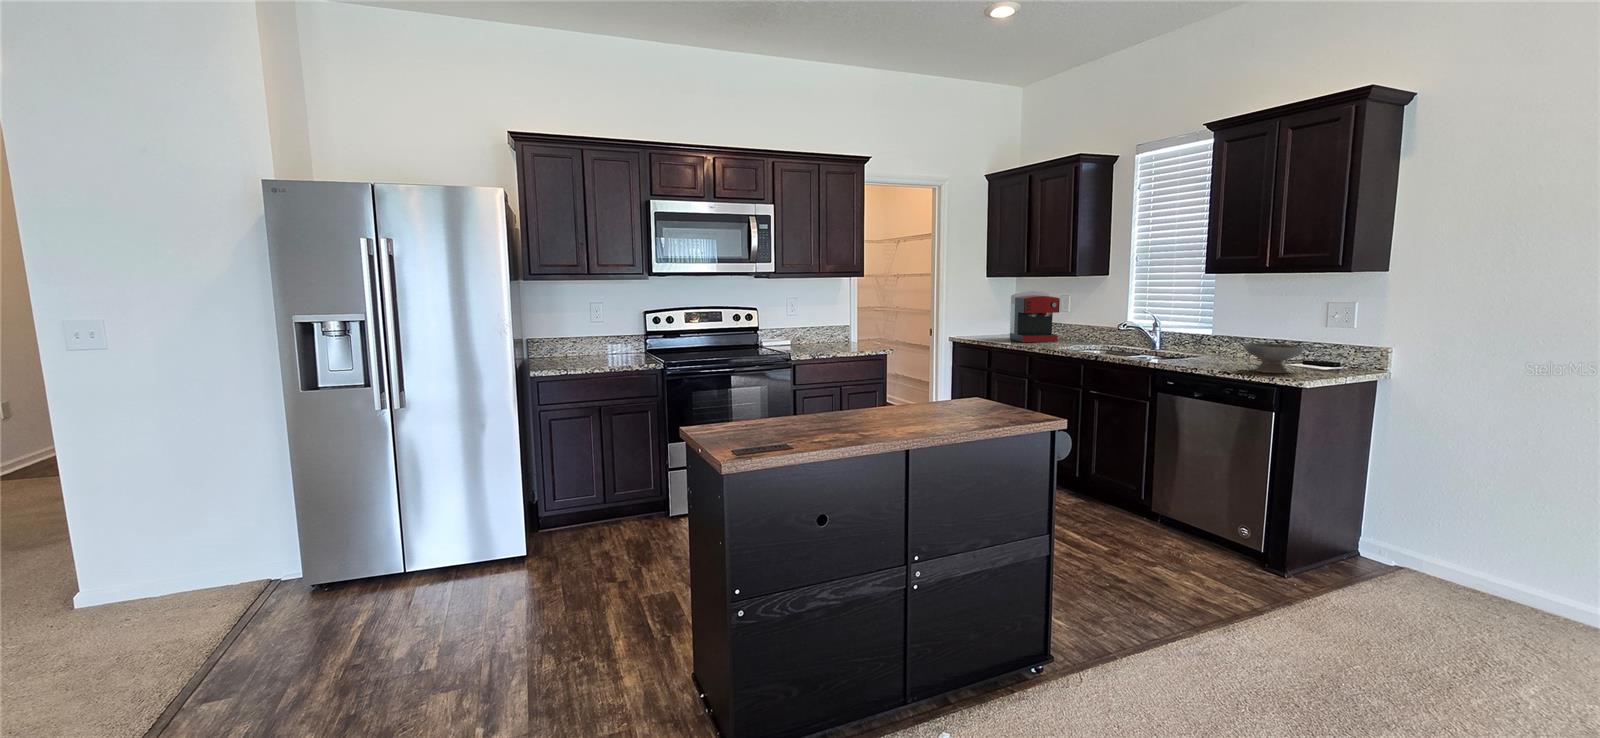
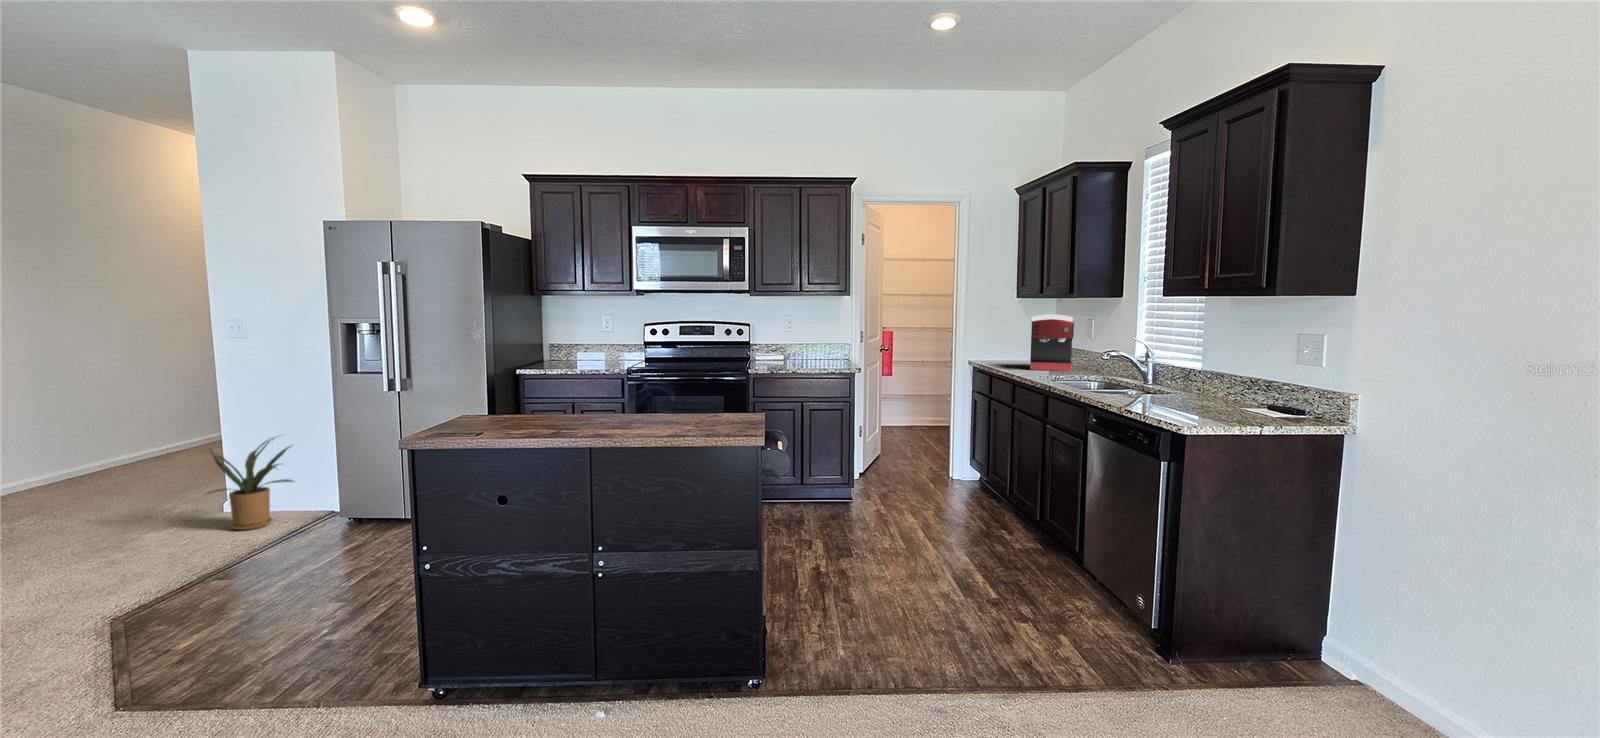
bowl: present [1244,343,1303,373] -> none [1152,377,1220,415]
house plant: none [53,480,234,625] -> present [202,437,293,530]

